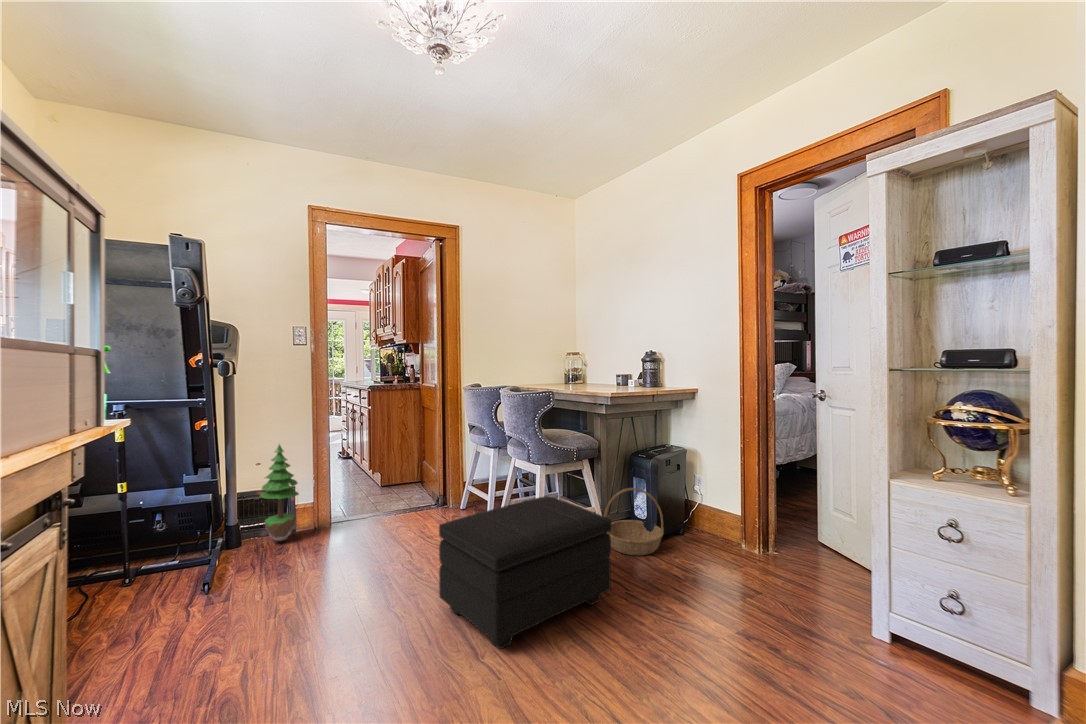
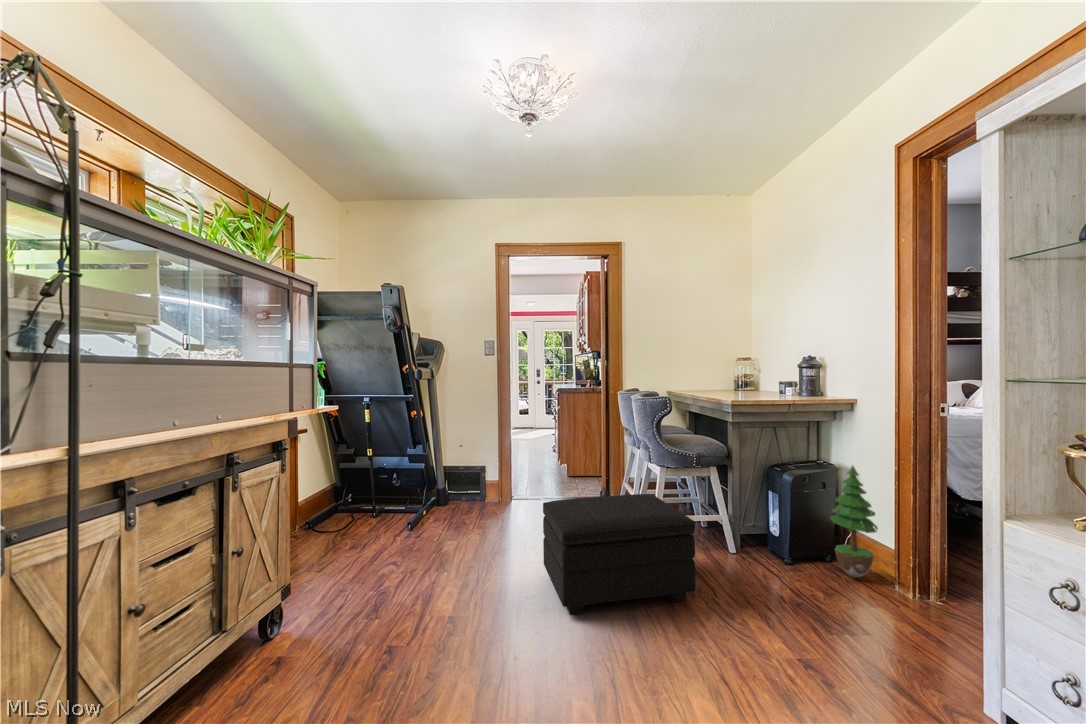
potted tree: present [260,445,299,541] -> present [830,466,878,578]
basket: present [604,488,664,555] -> none [724,500,790,572]

